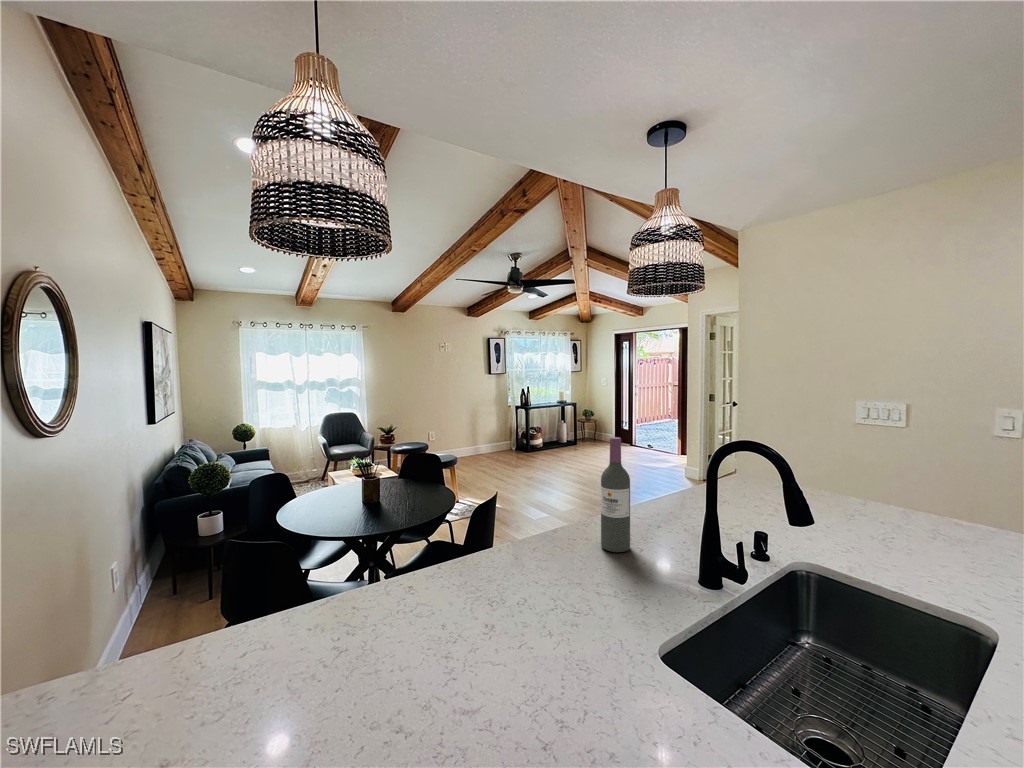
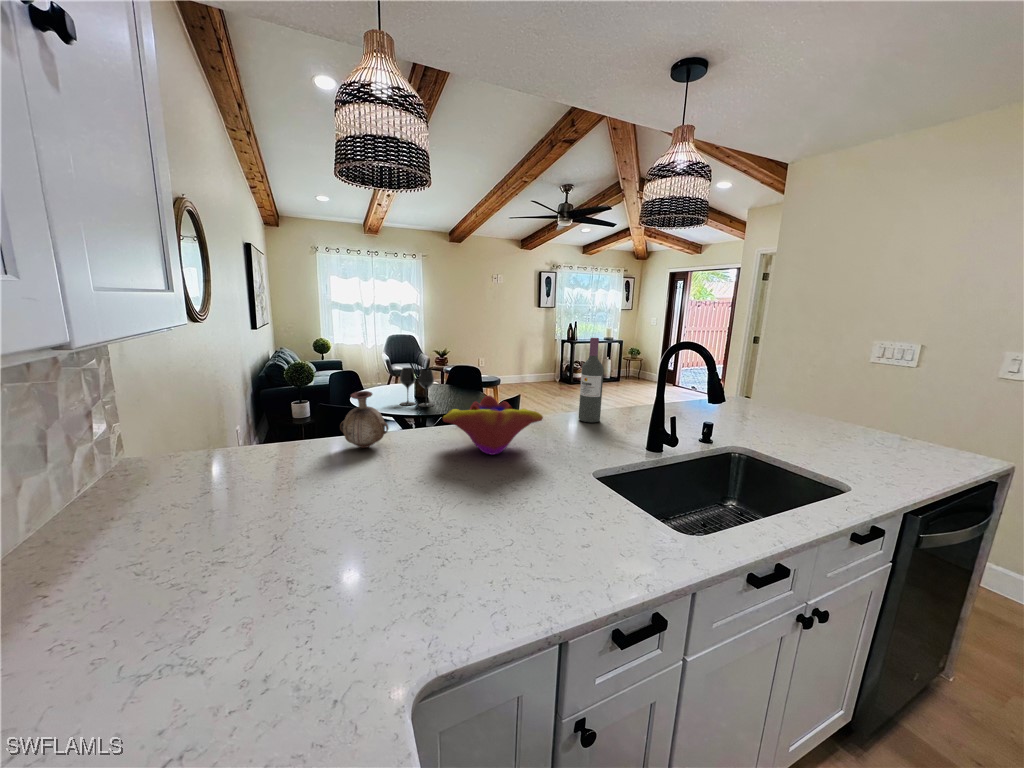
wine glass: none [345,468,389,517] -> present [400,368,434,407]
decorative bowl: none [434,549,589,659] -> present [443,396,543,455]
vase: none [256,570,341,671] -> present [340,391,389,448]

